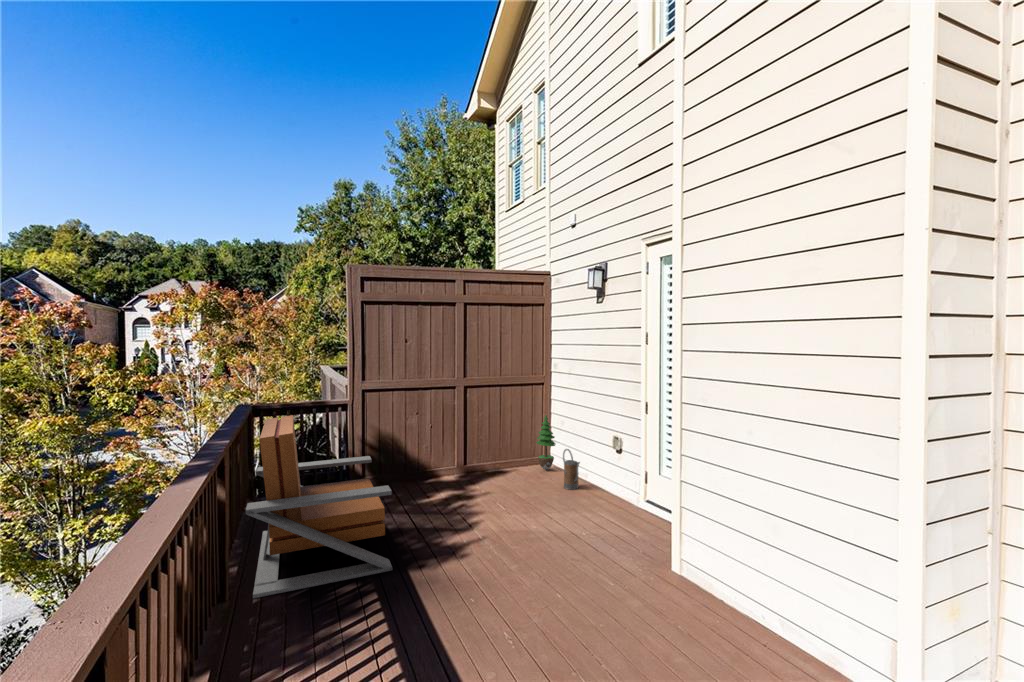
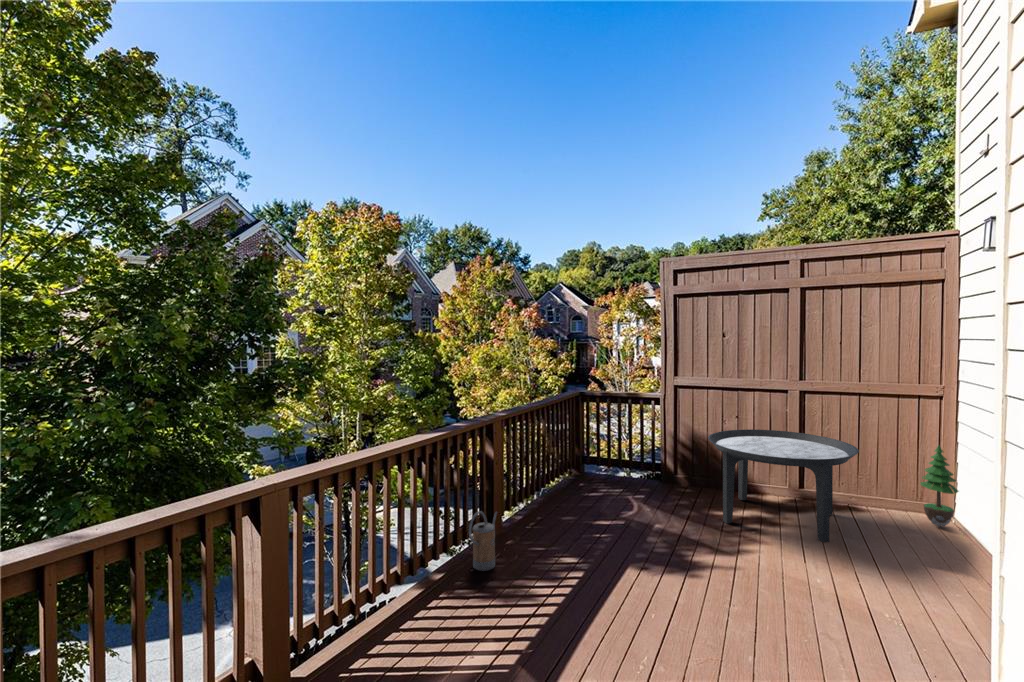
lounge chair: present [246,415,392,598] -> none [505,401,651,562]
round table: none [409,420,519,507] -> present [708,429,859,542]
watering can: present [563,449,580,490] -> present [469,511,497,571]

